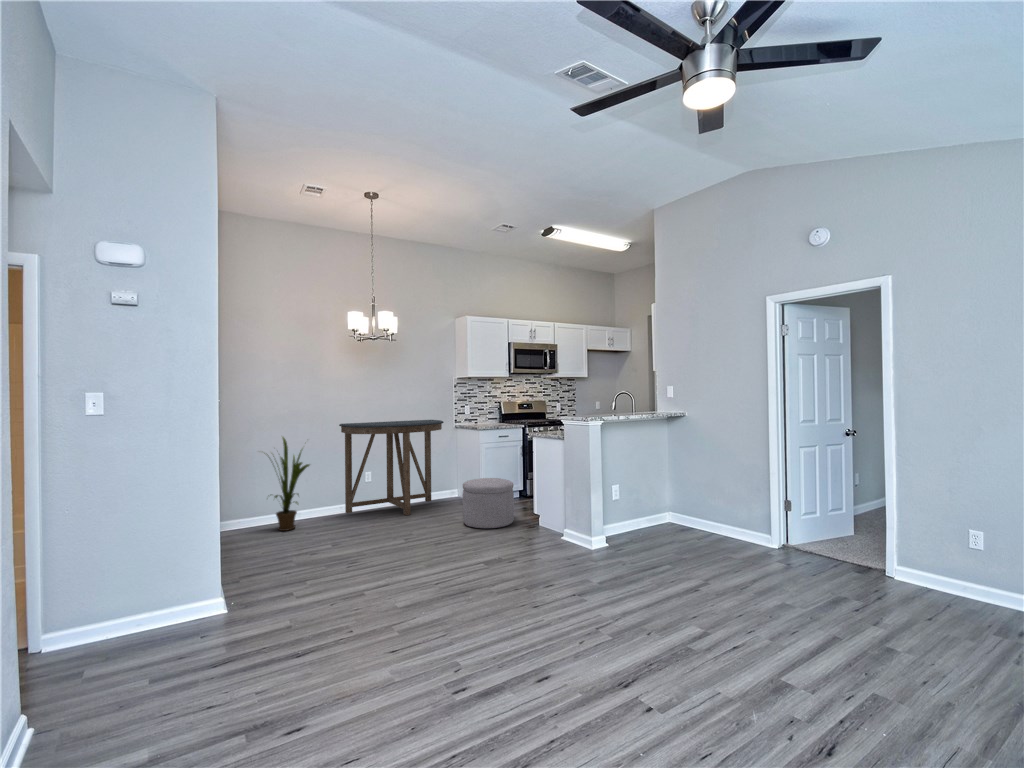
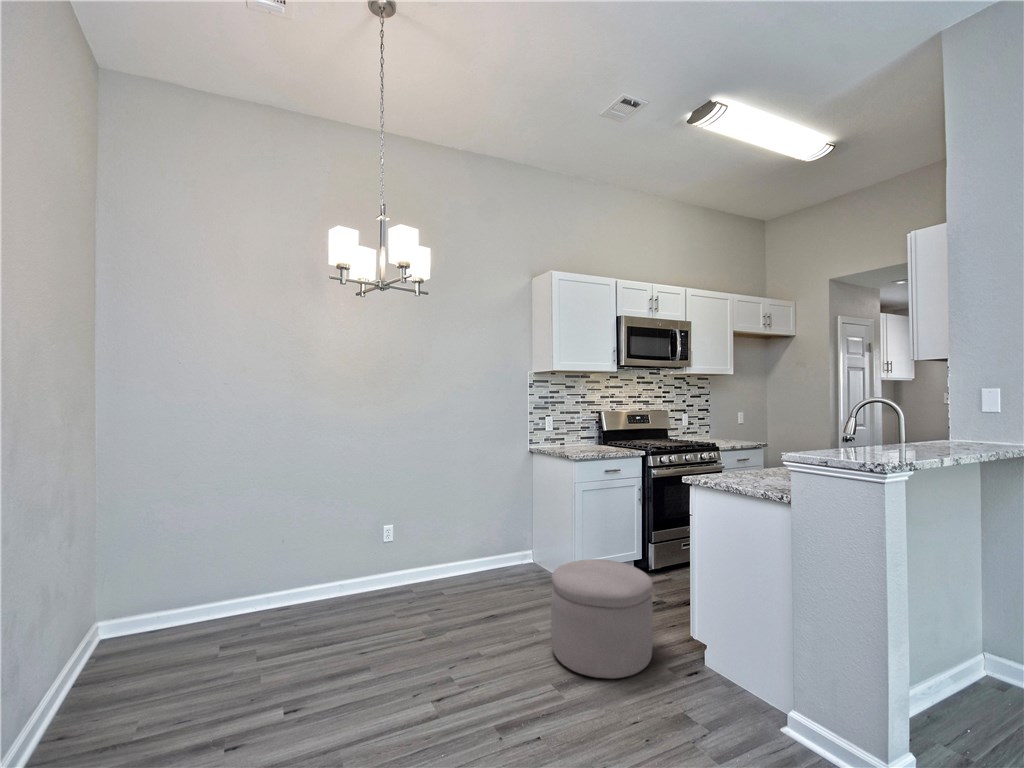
console table: present [339,420,444,515] -> none [337,439,513,614]
house plant: present [274,437,309,531] -> none [169,467,276,650]

